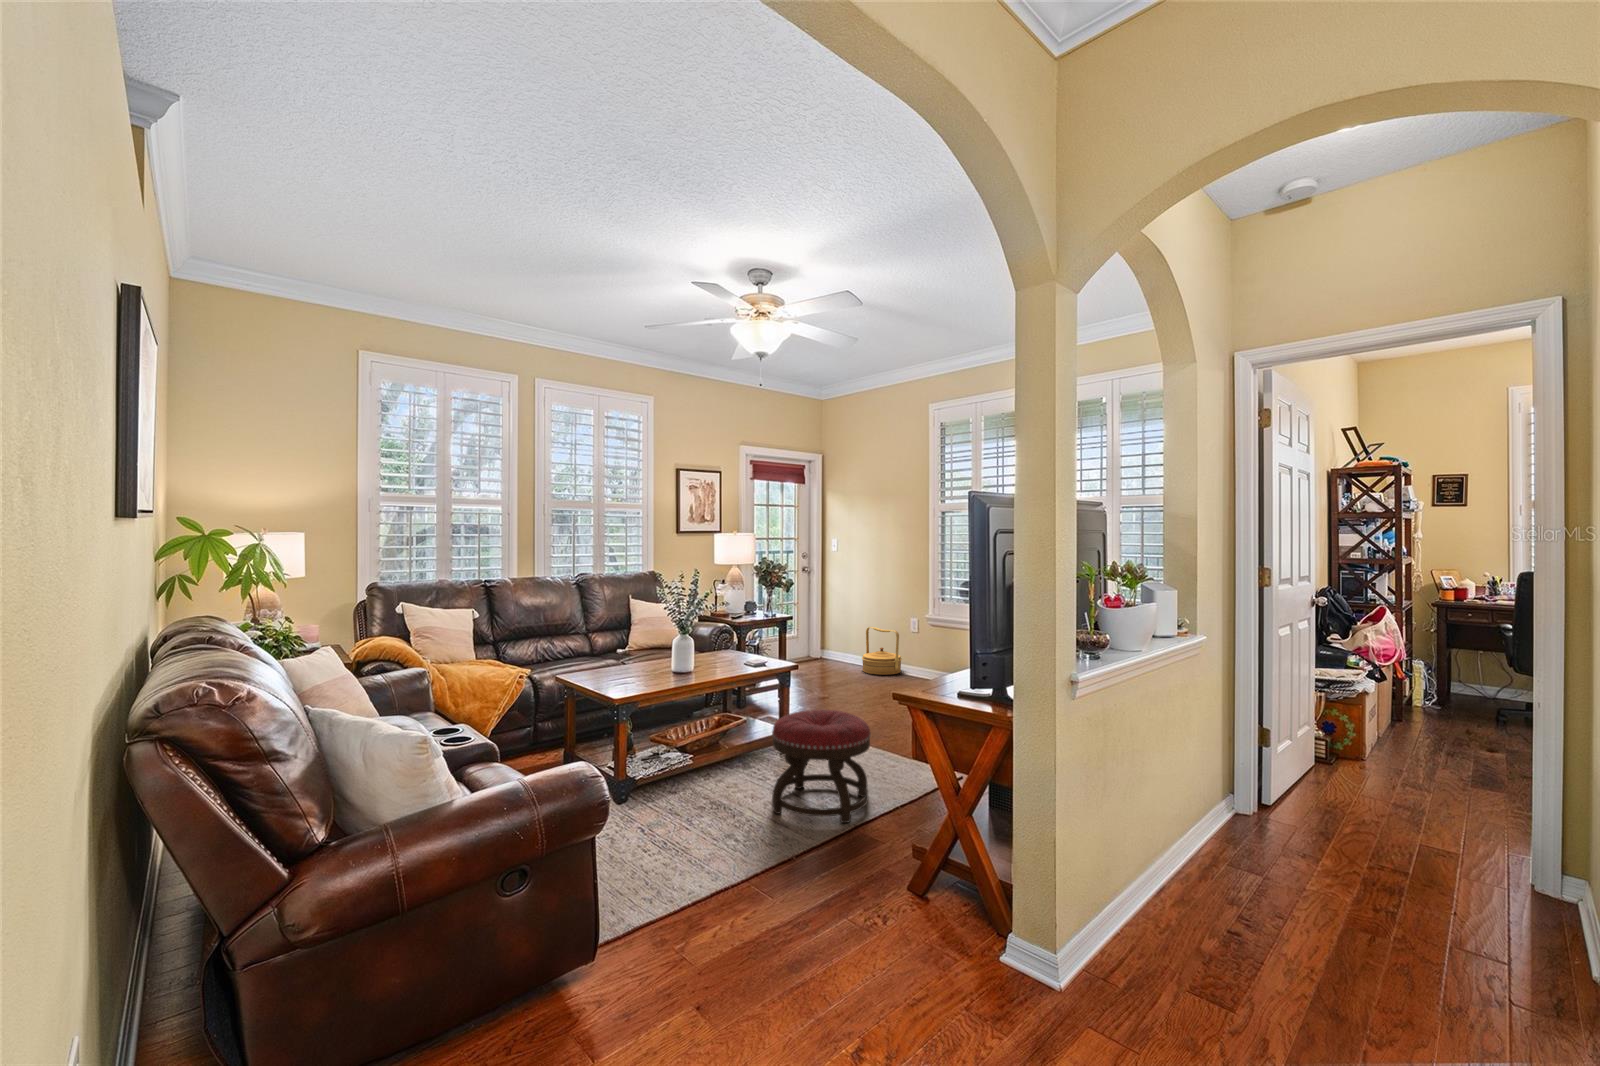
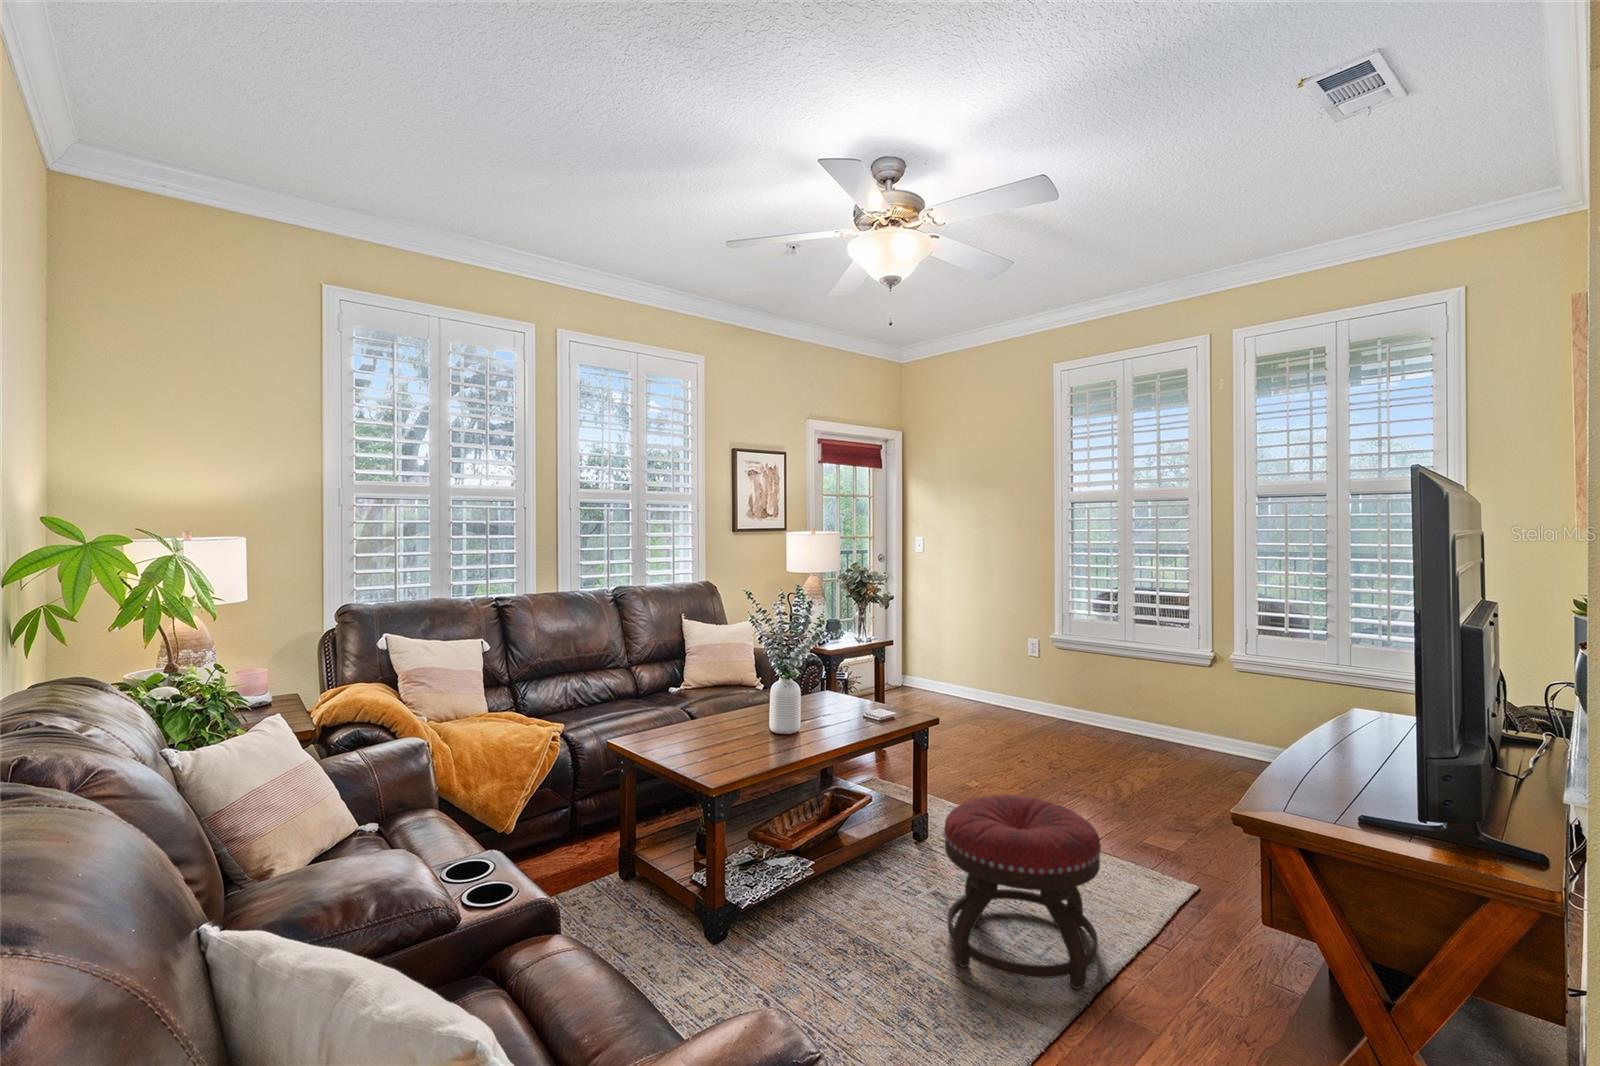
woven basket: present [862,627,902,675] -> none [964,647,1016,709]

